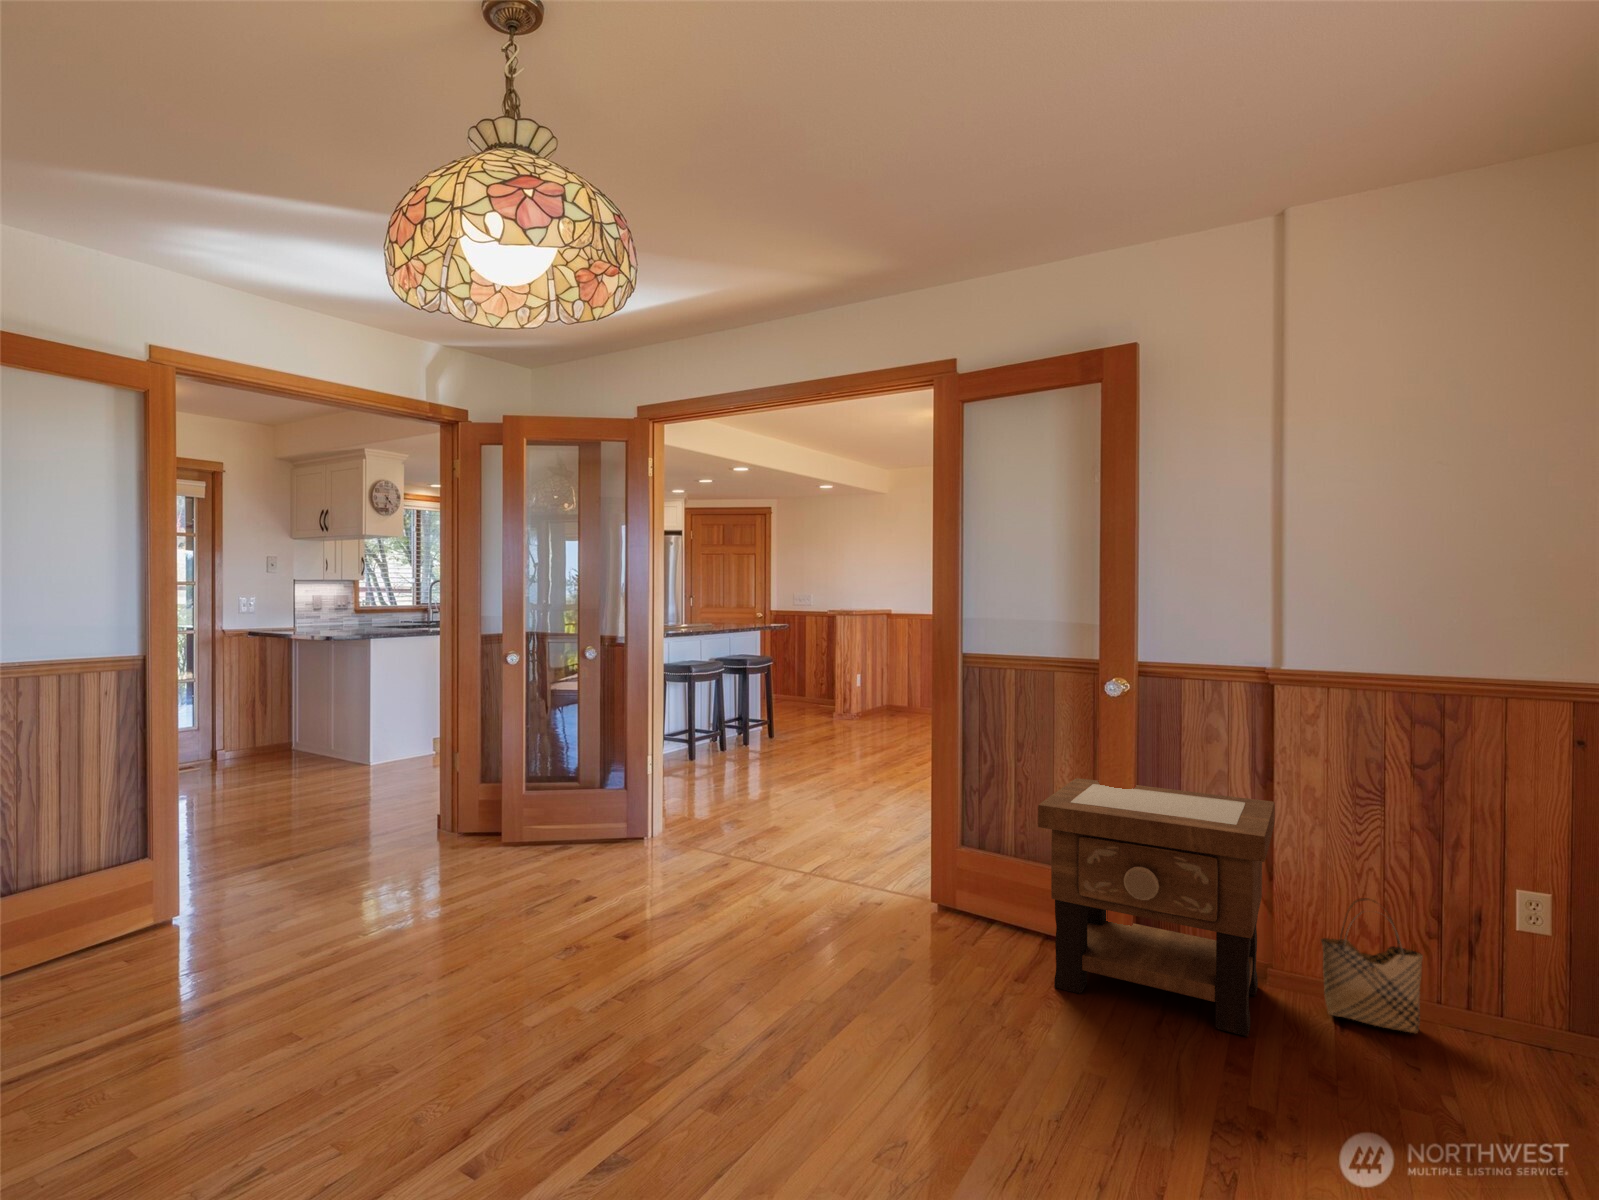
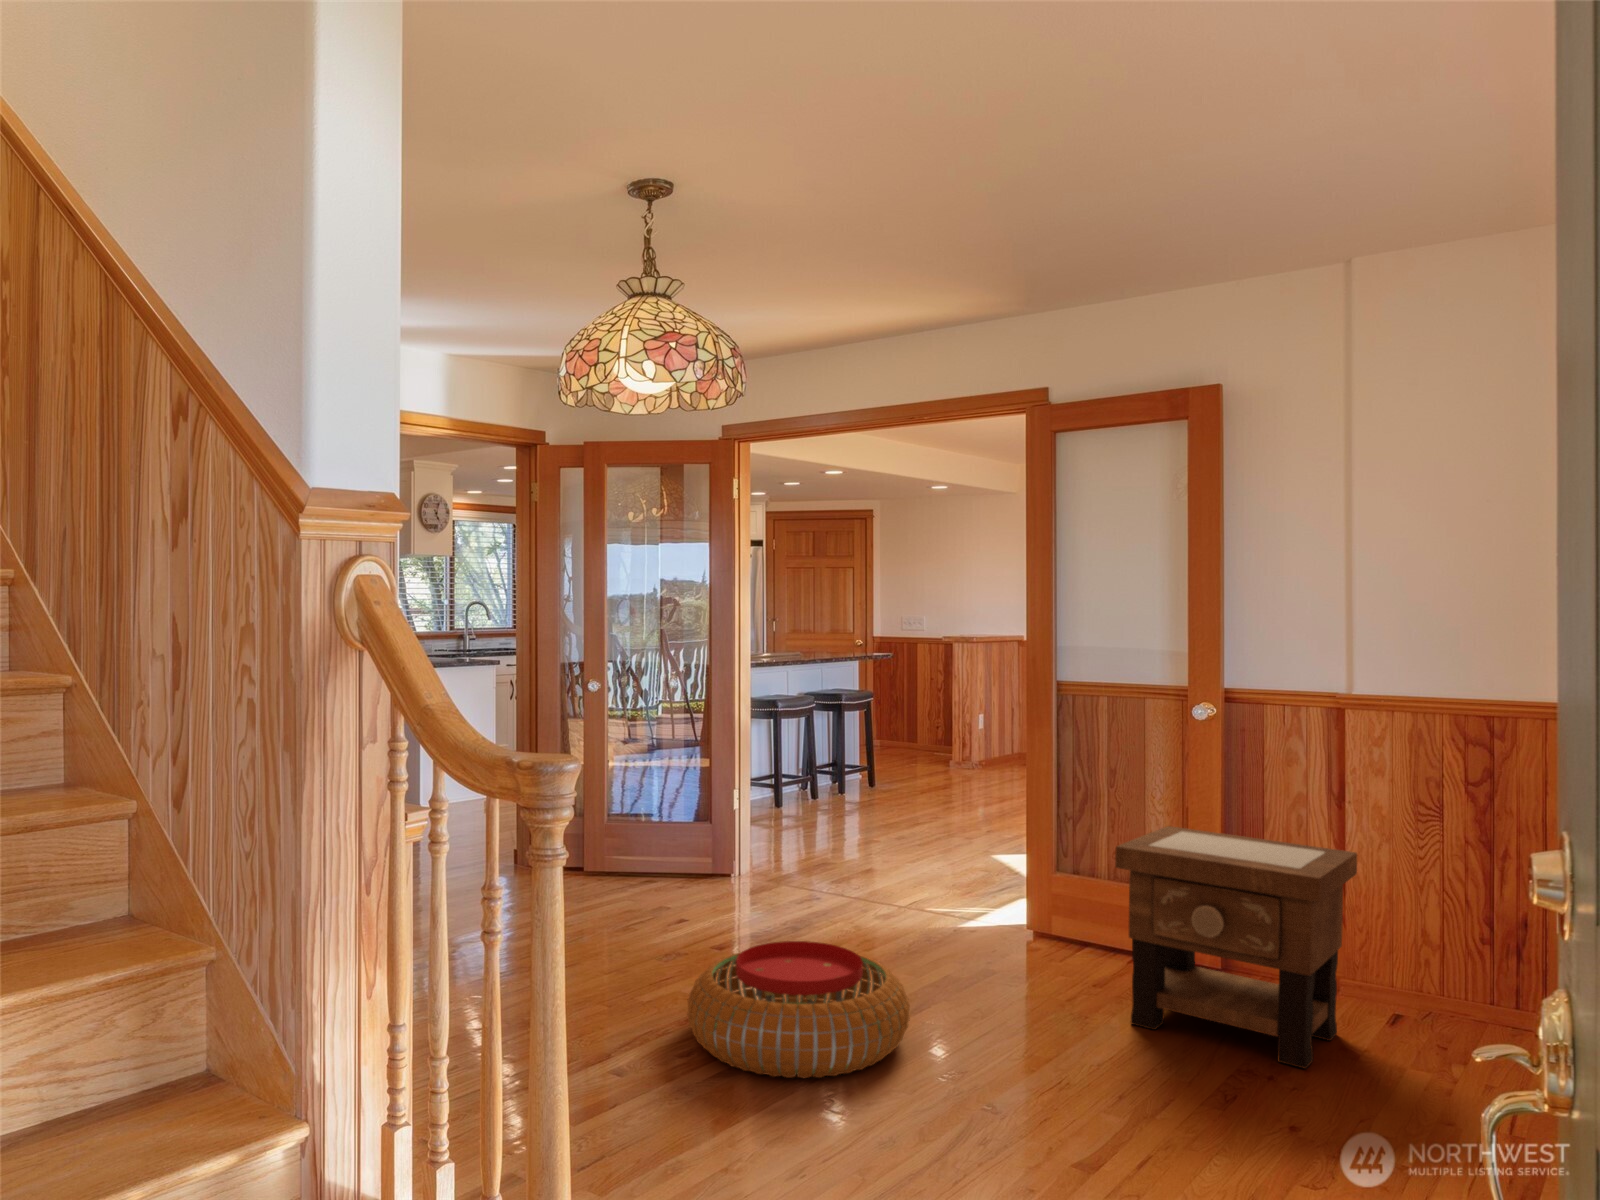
woven basket: present [1321,898,1423,1033] -> none [1391,948,1488,1075]
pouf: none [582,920,831,1097] -> present [687,941,910,1078]

